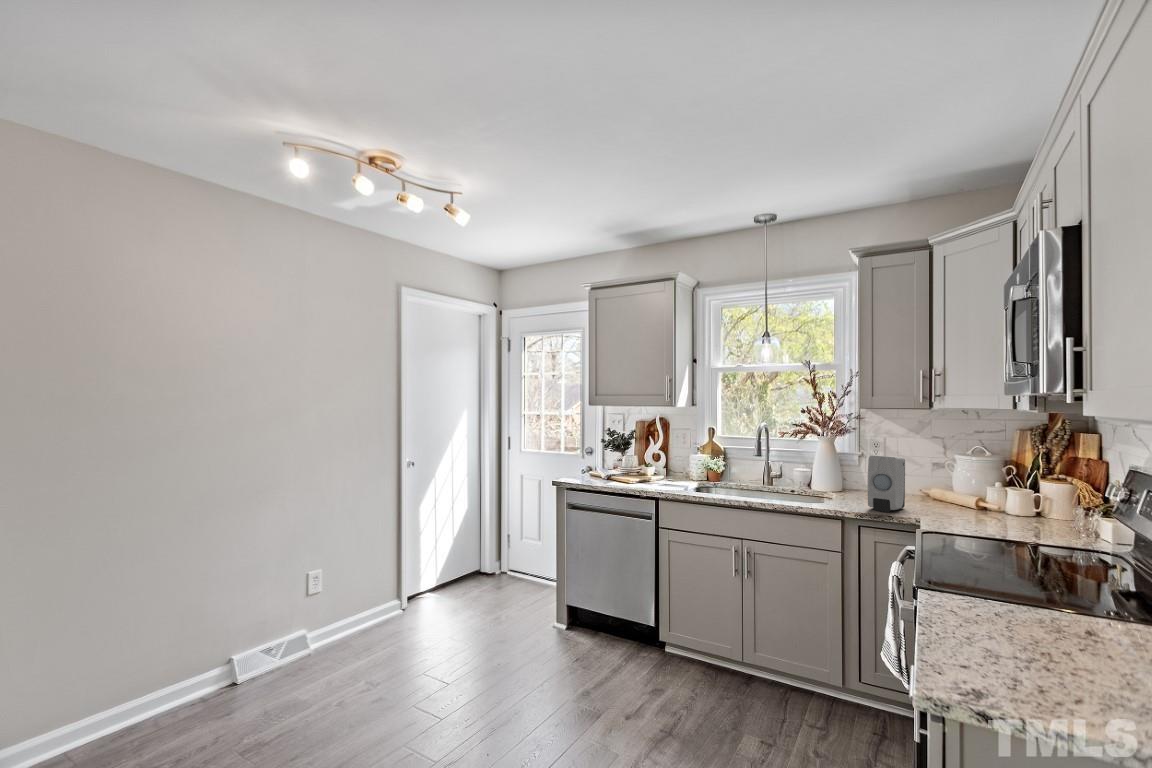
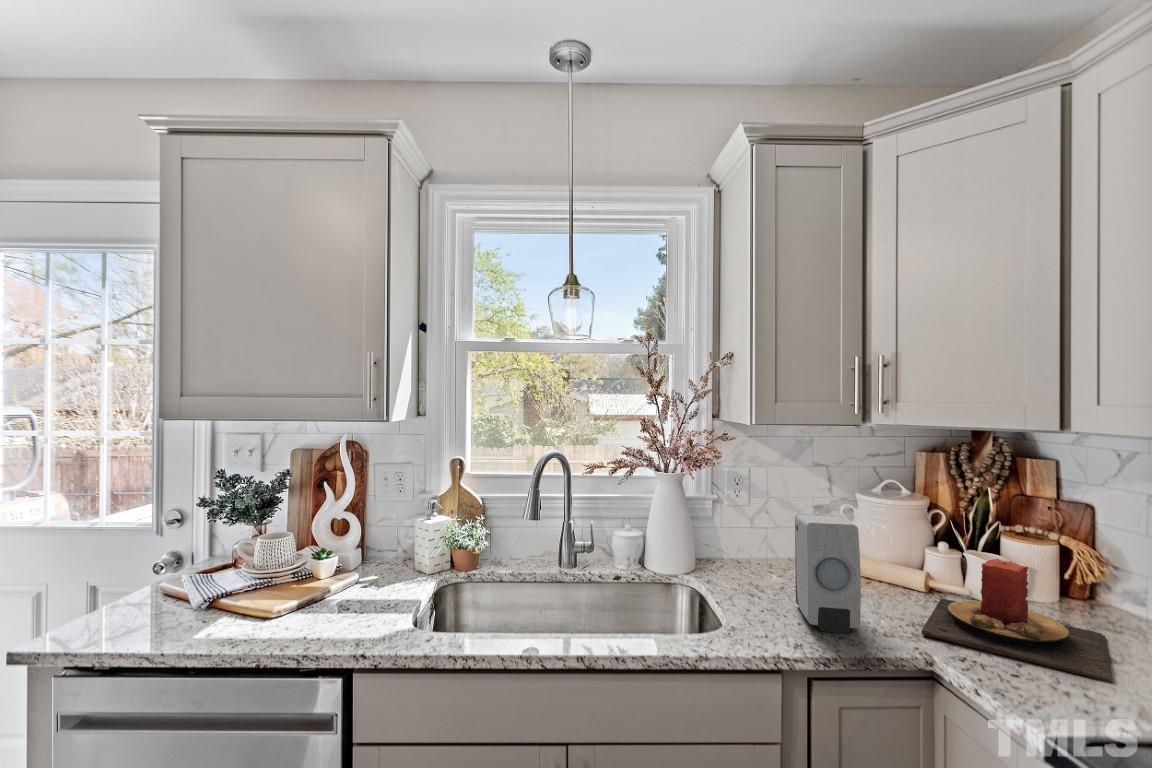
candle: none [932,482,1062,535] -> present [922,559,1113,683]

